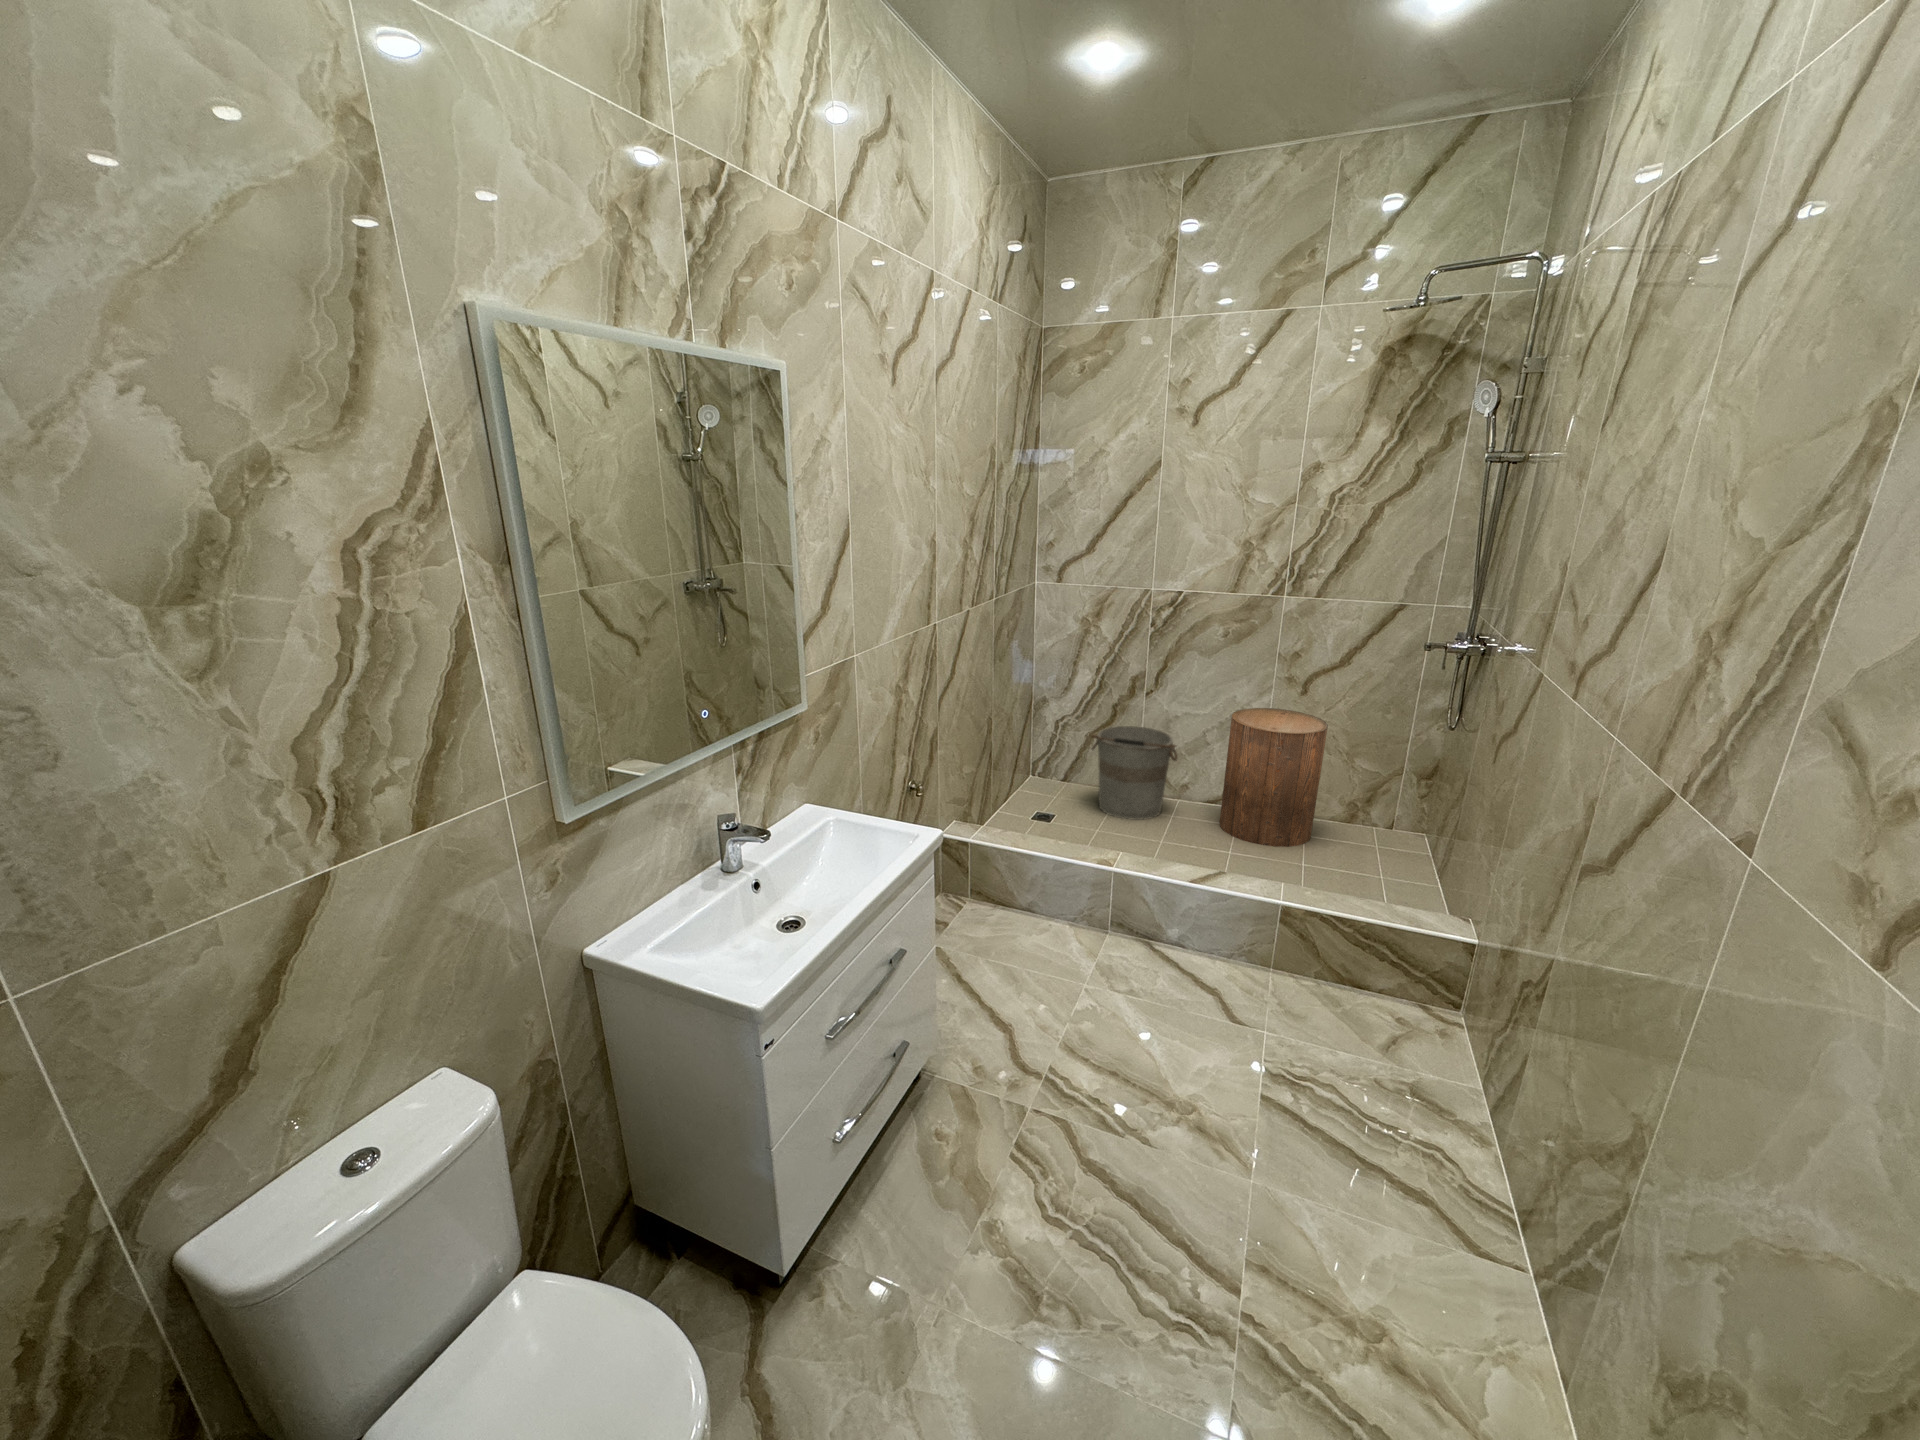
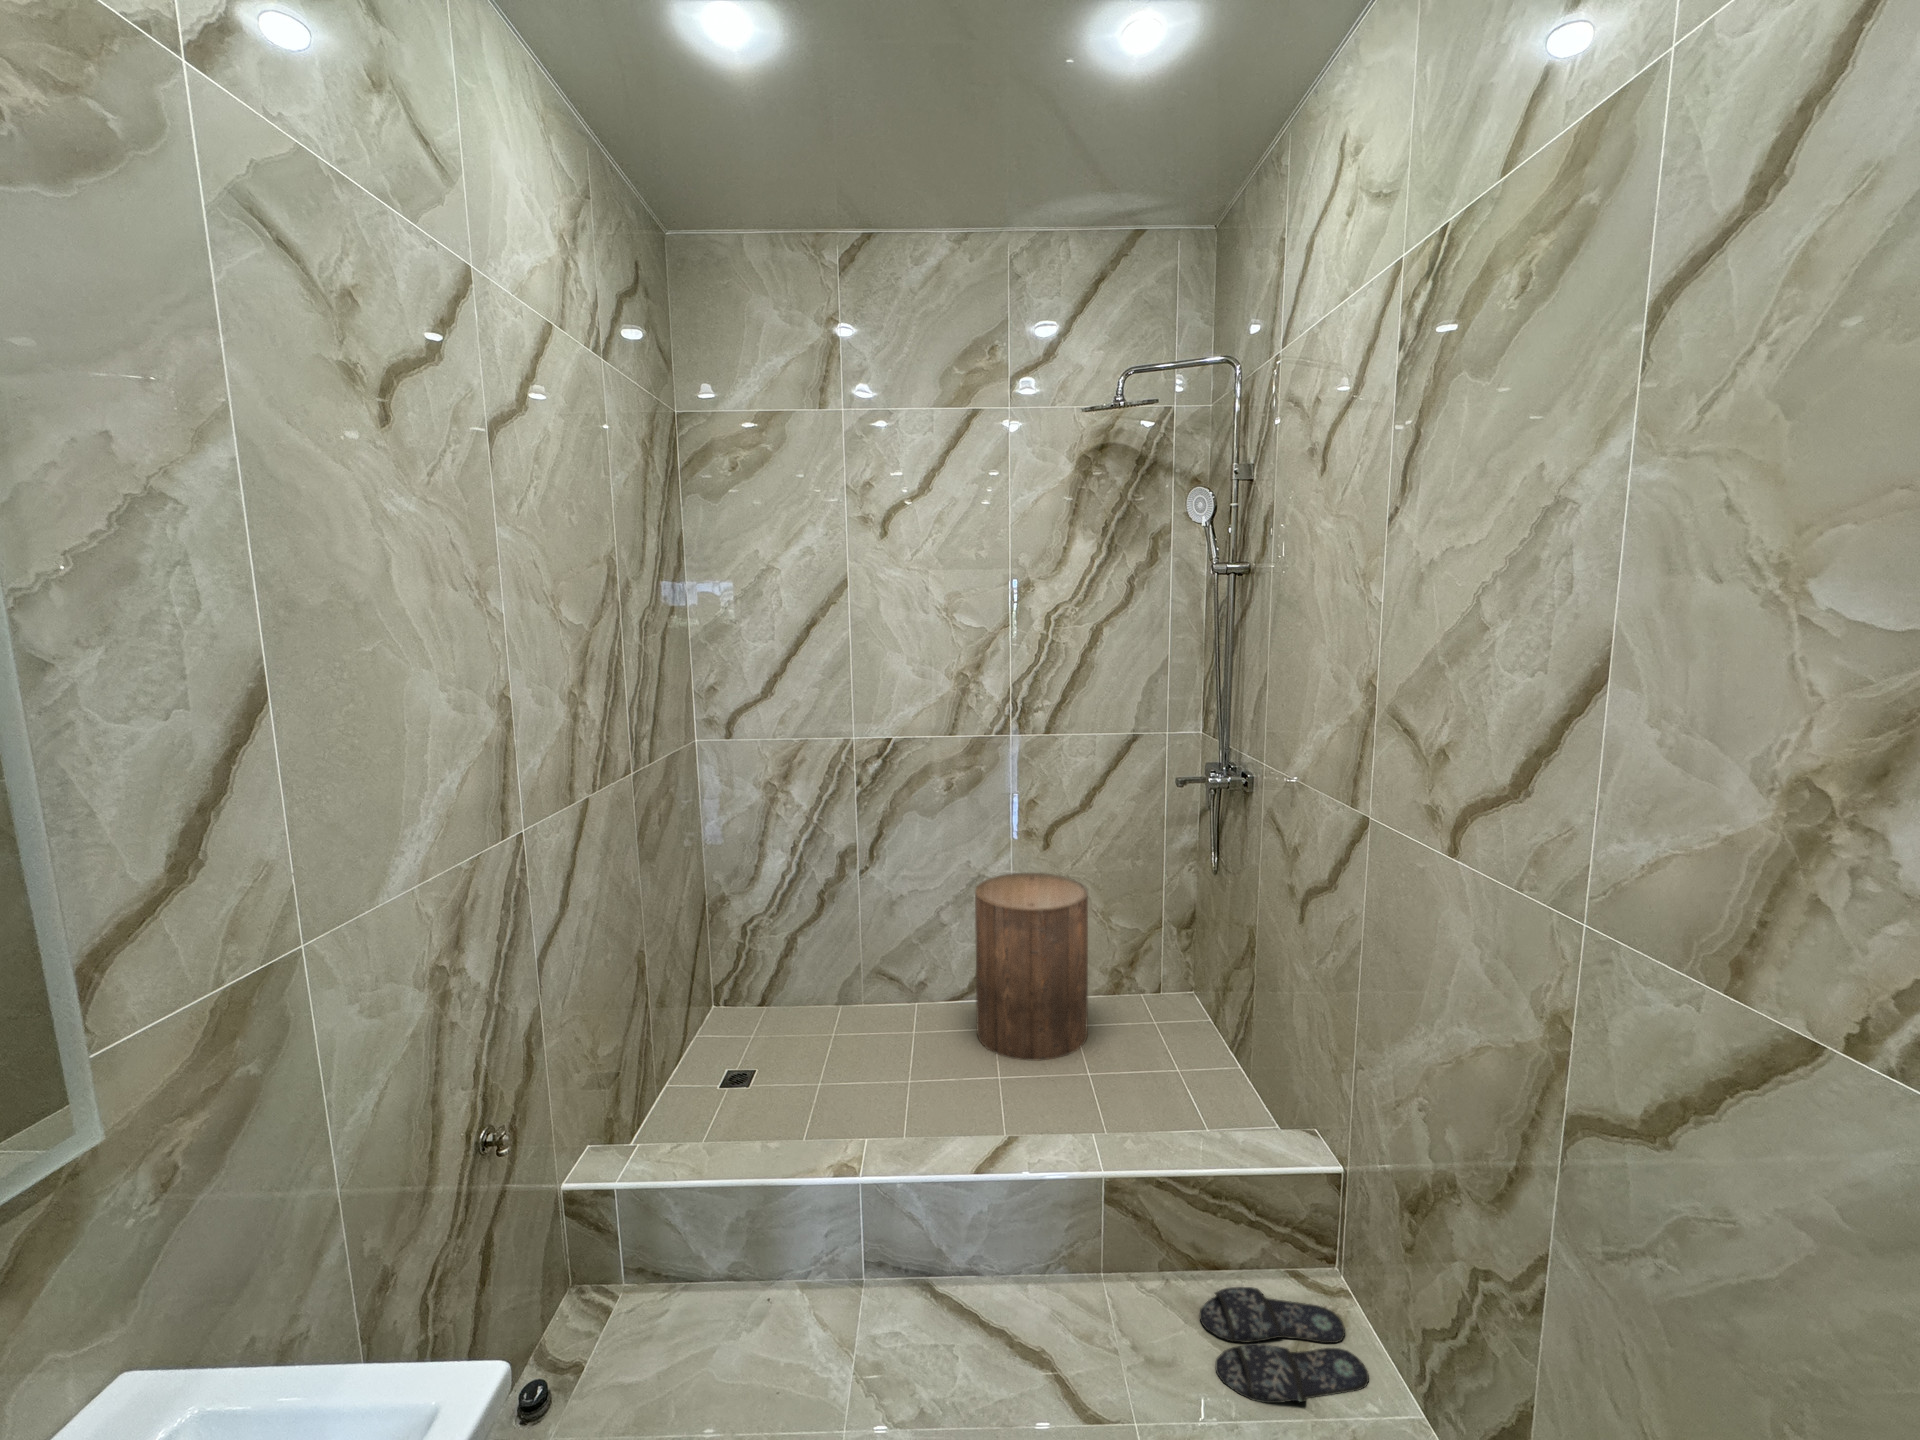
bucket: present [1091,726,1177,820] -> none [795,920,913,1060]
slippers: none [1334,998,1453,1070] -> present [1200,1287,1369,1403]

